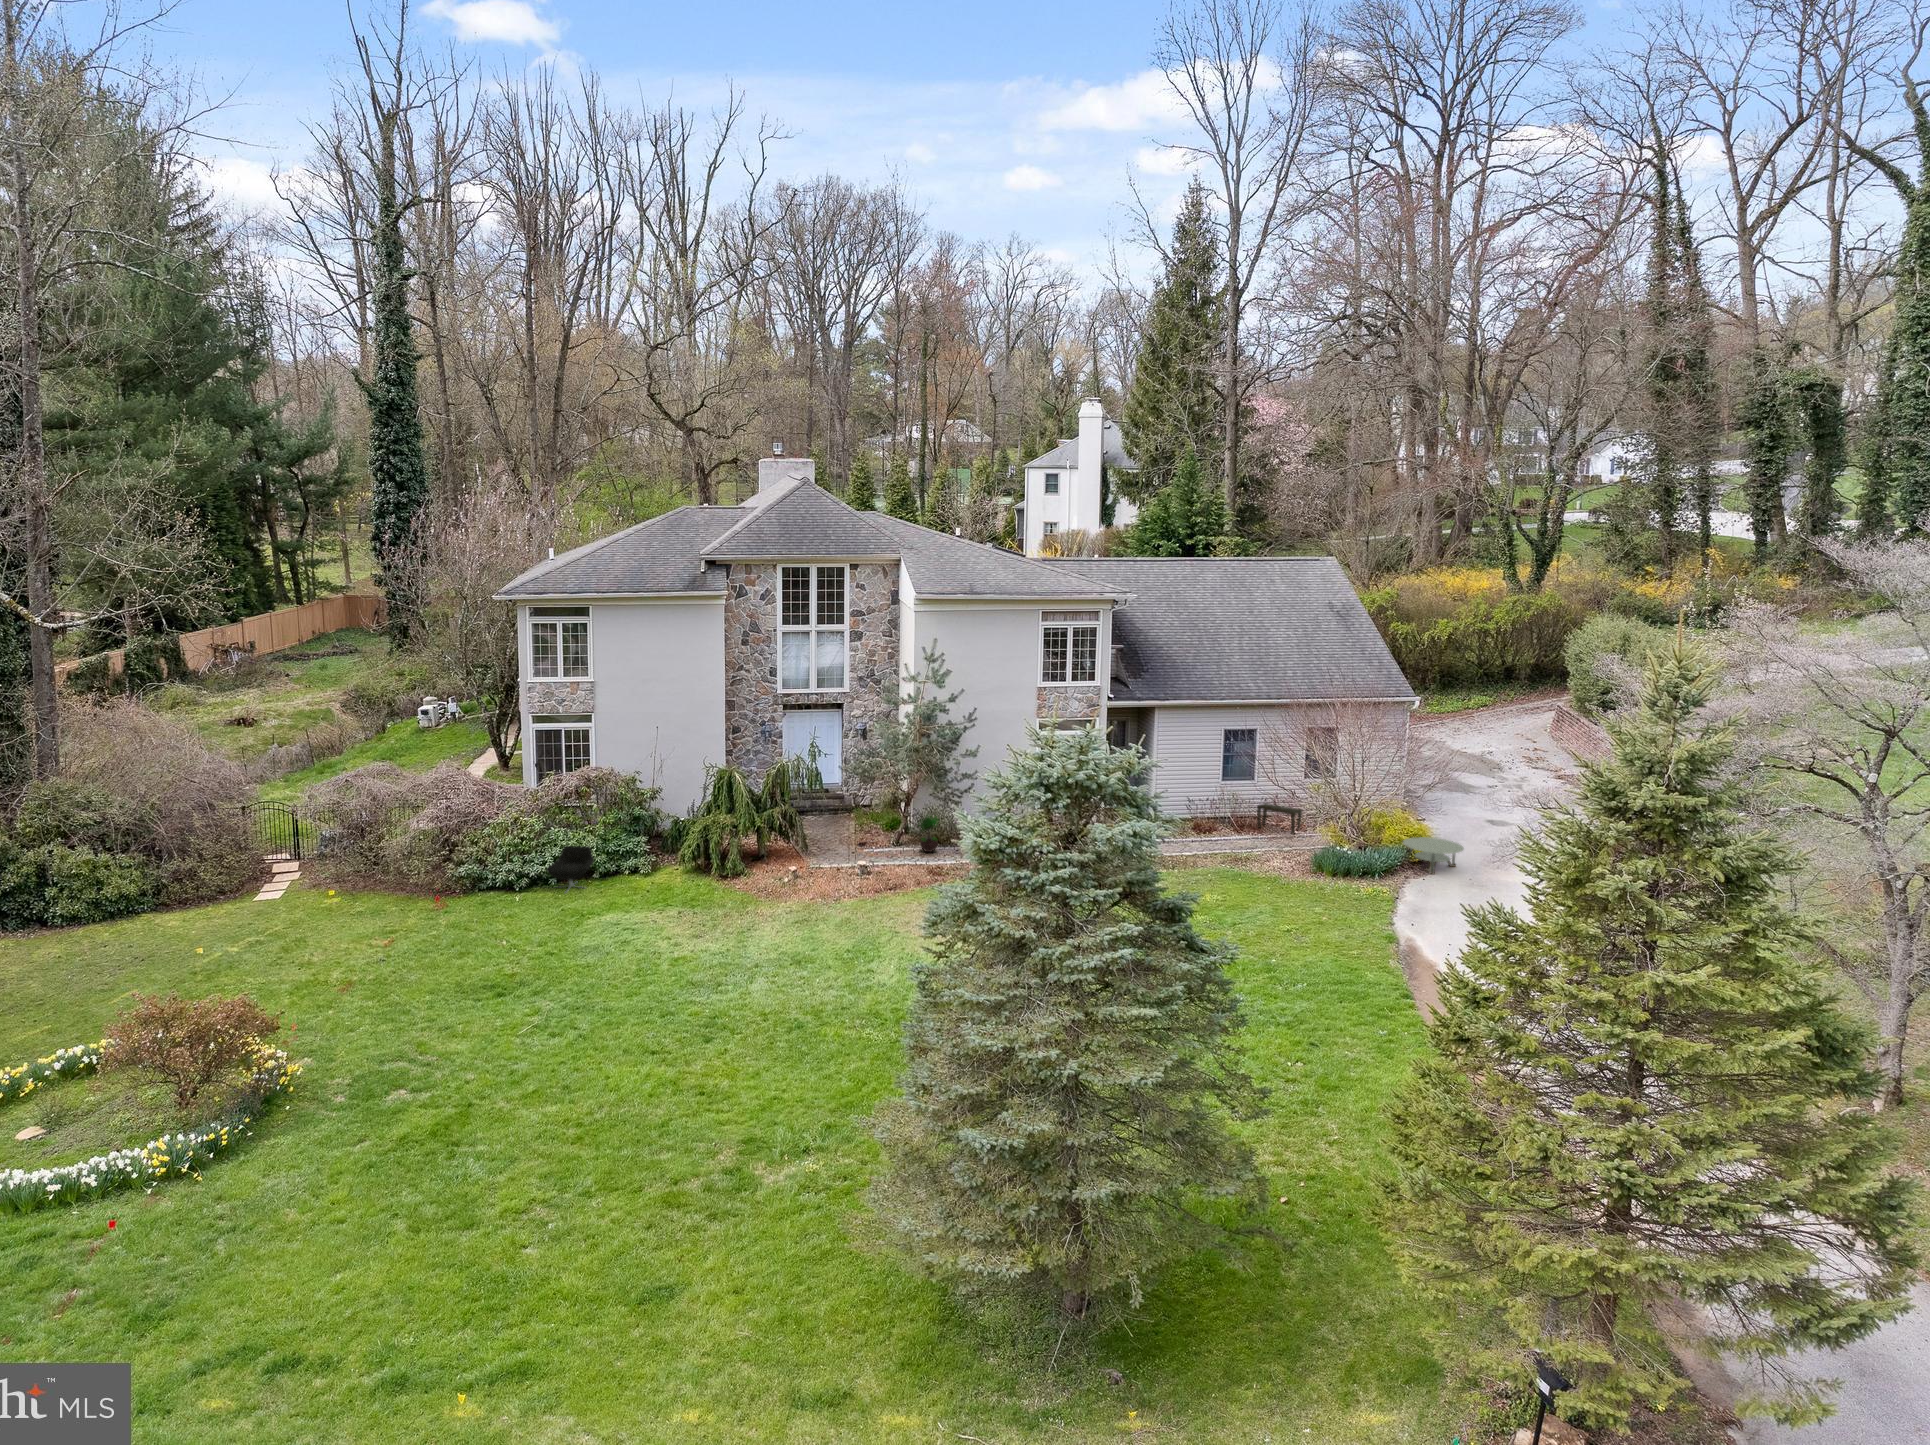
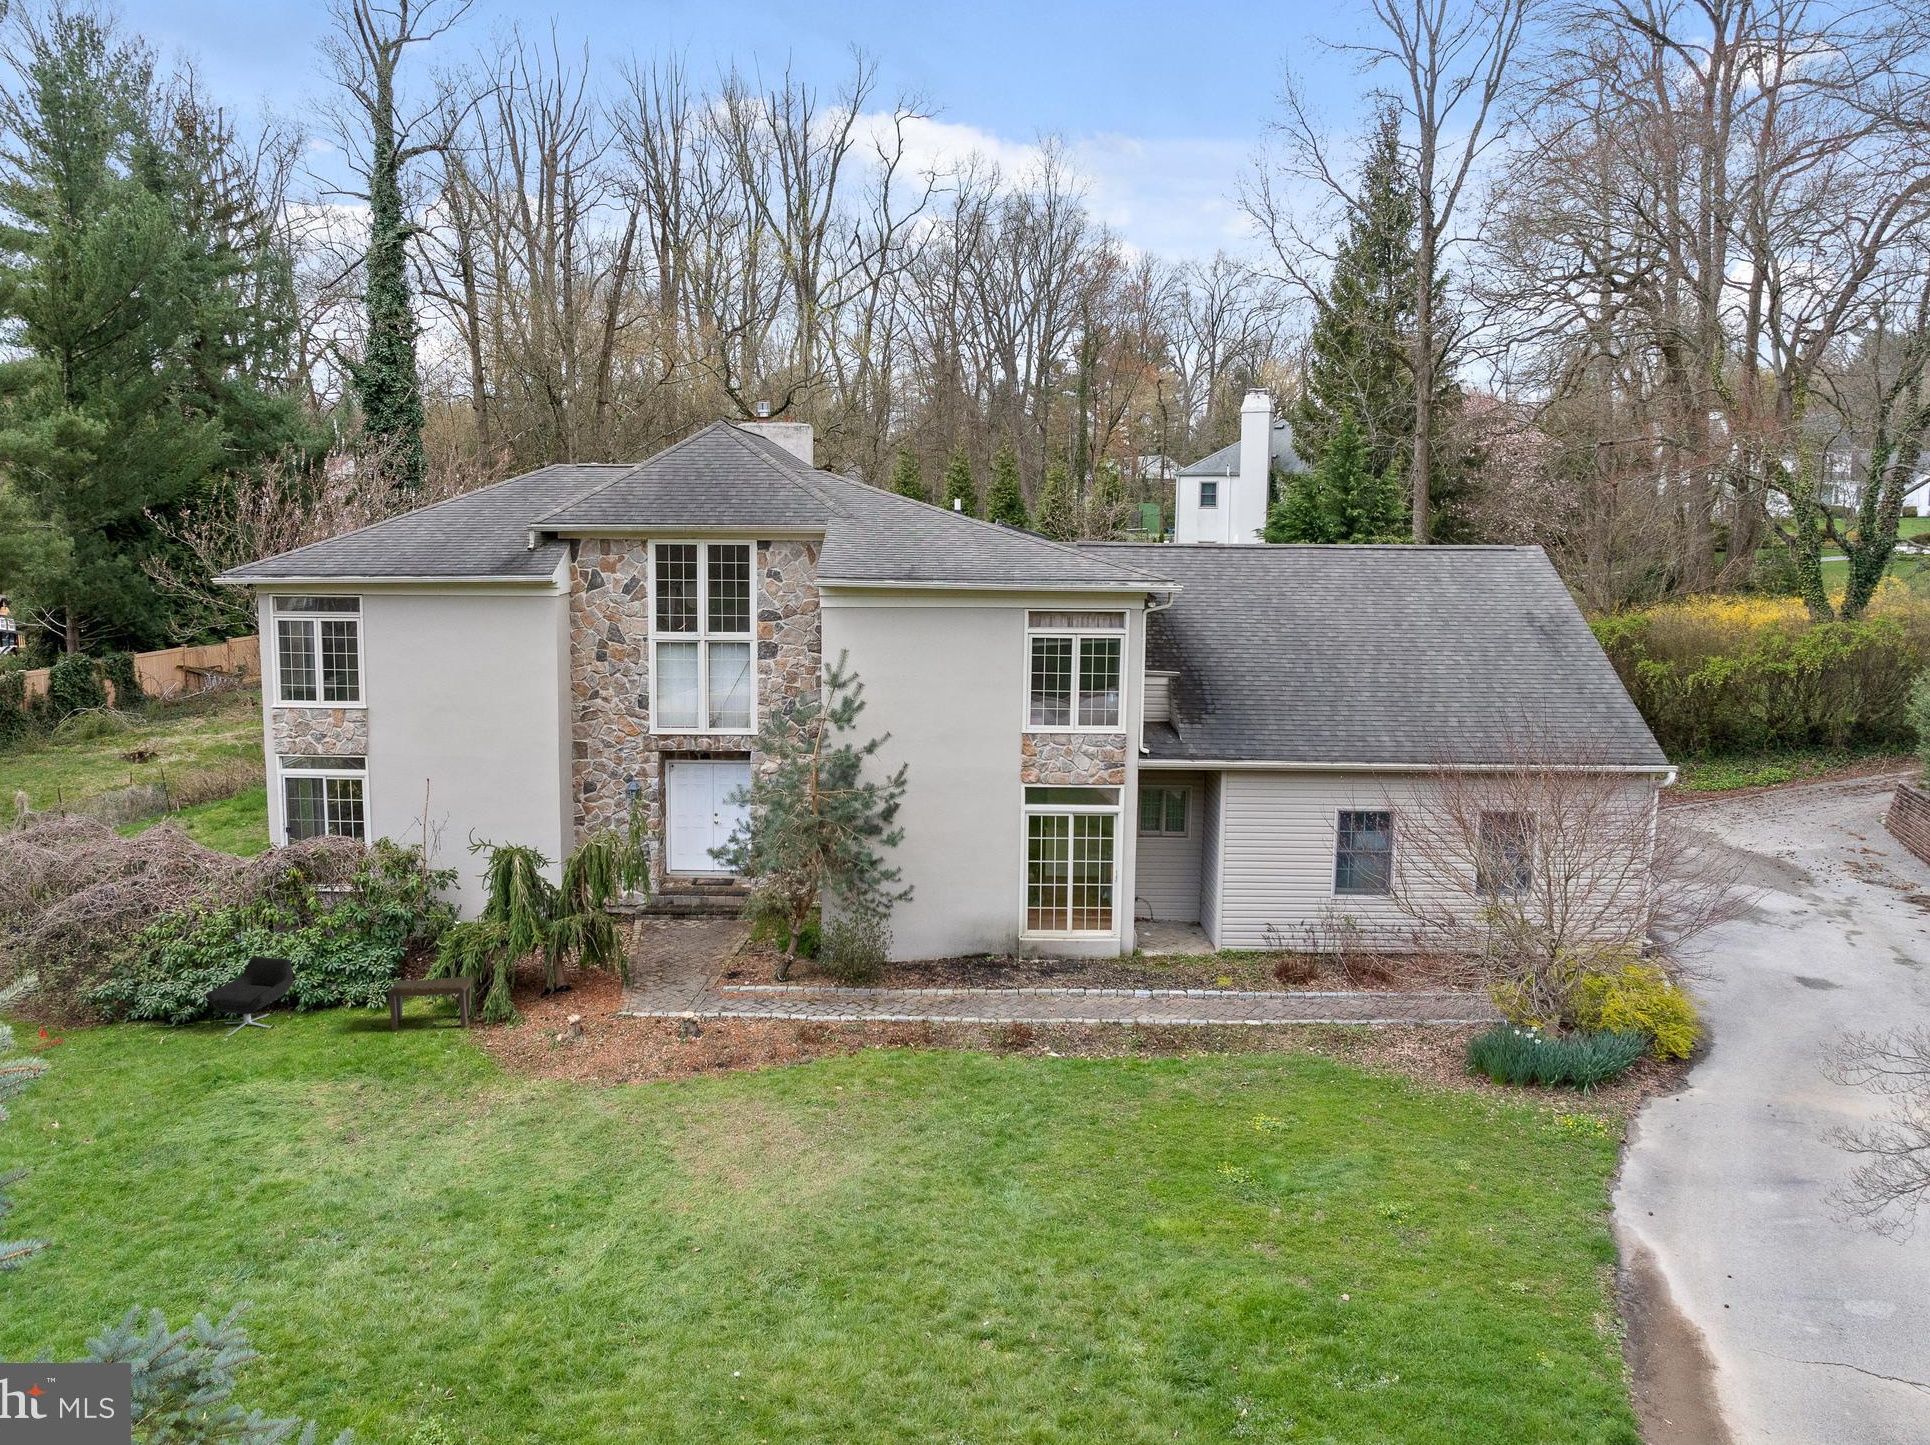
bench: present [1257,803,1303,834] -> present [388,976,473,1031]
potted tree: present [918,816,938,852] -> none [814,925,852,989]
round table: present [1403,837,1464,874] -> none [1646,1015,1767,1092]

